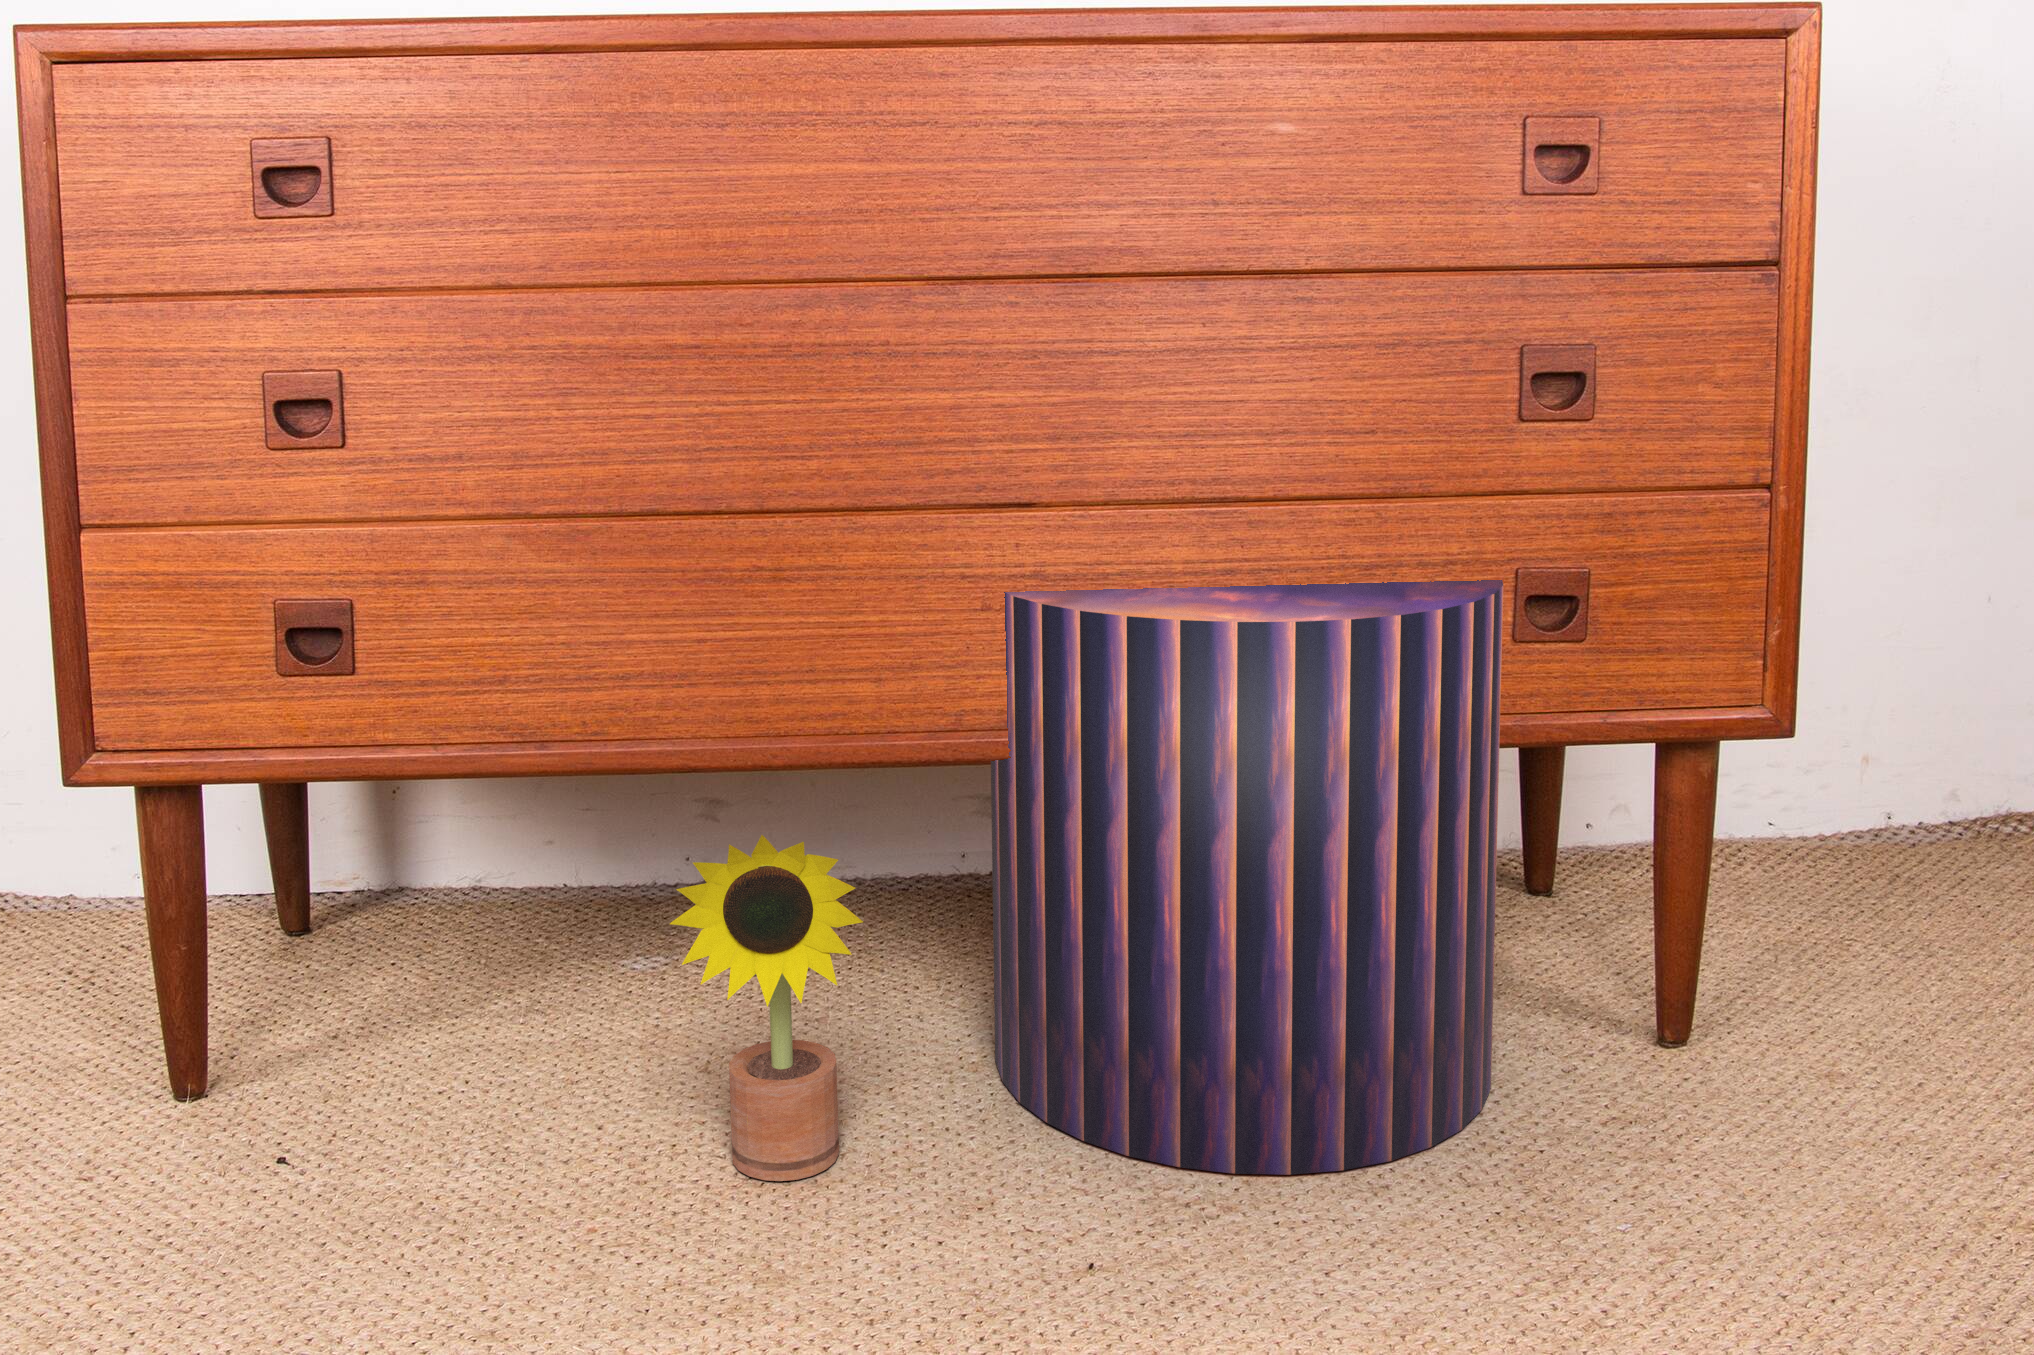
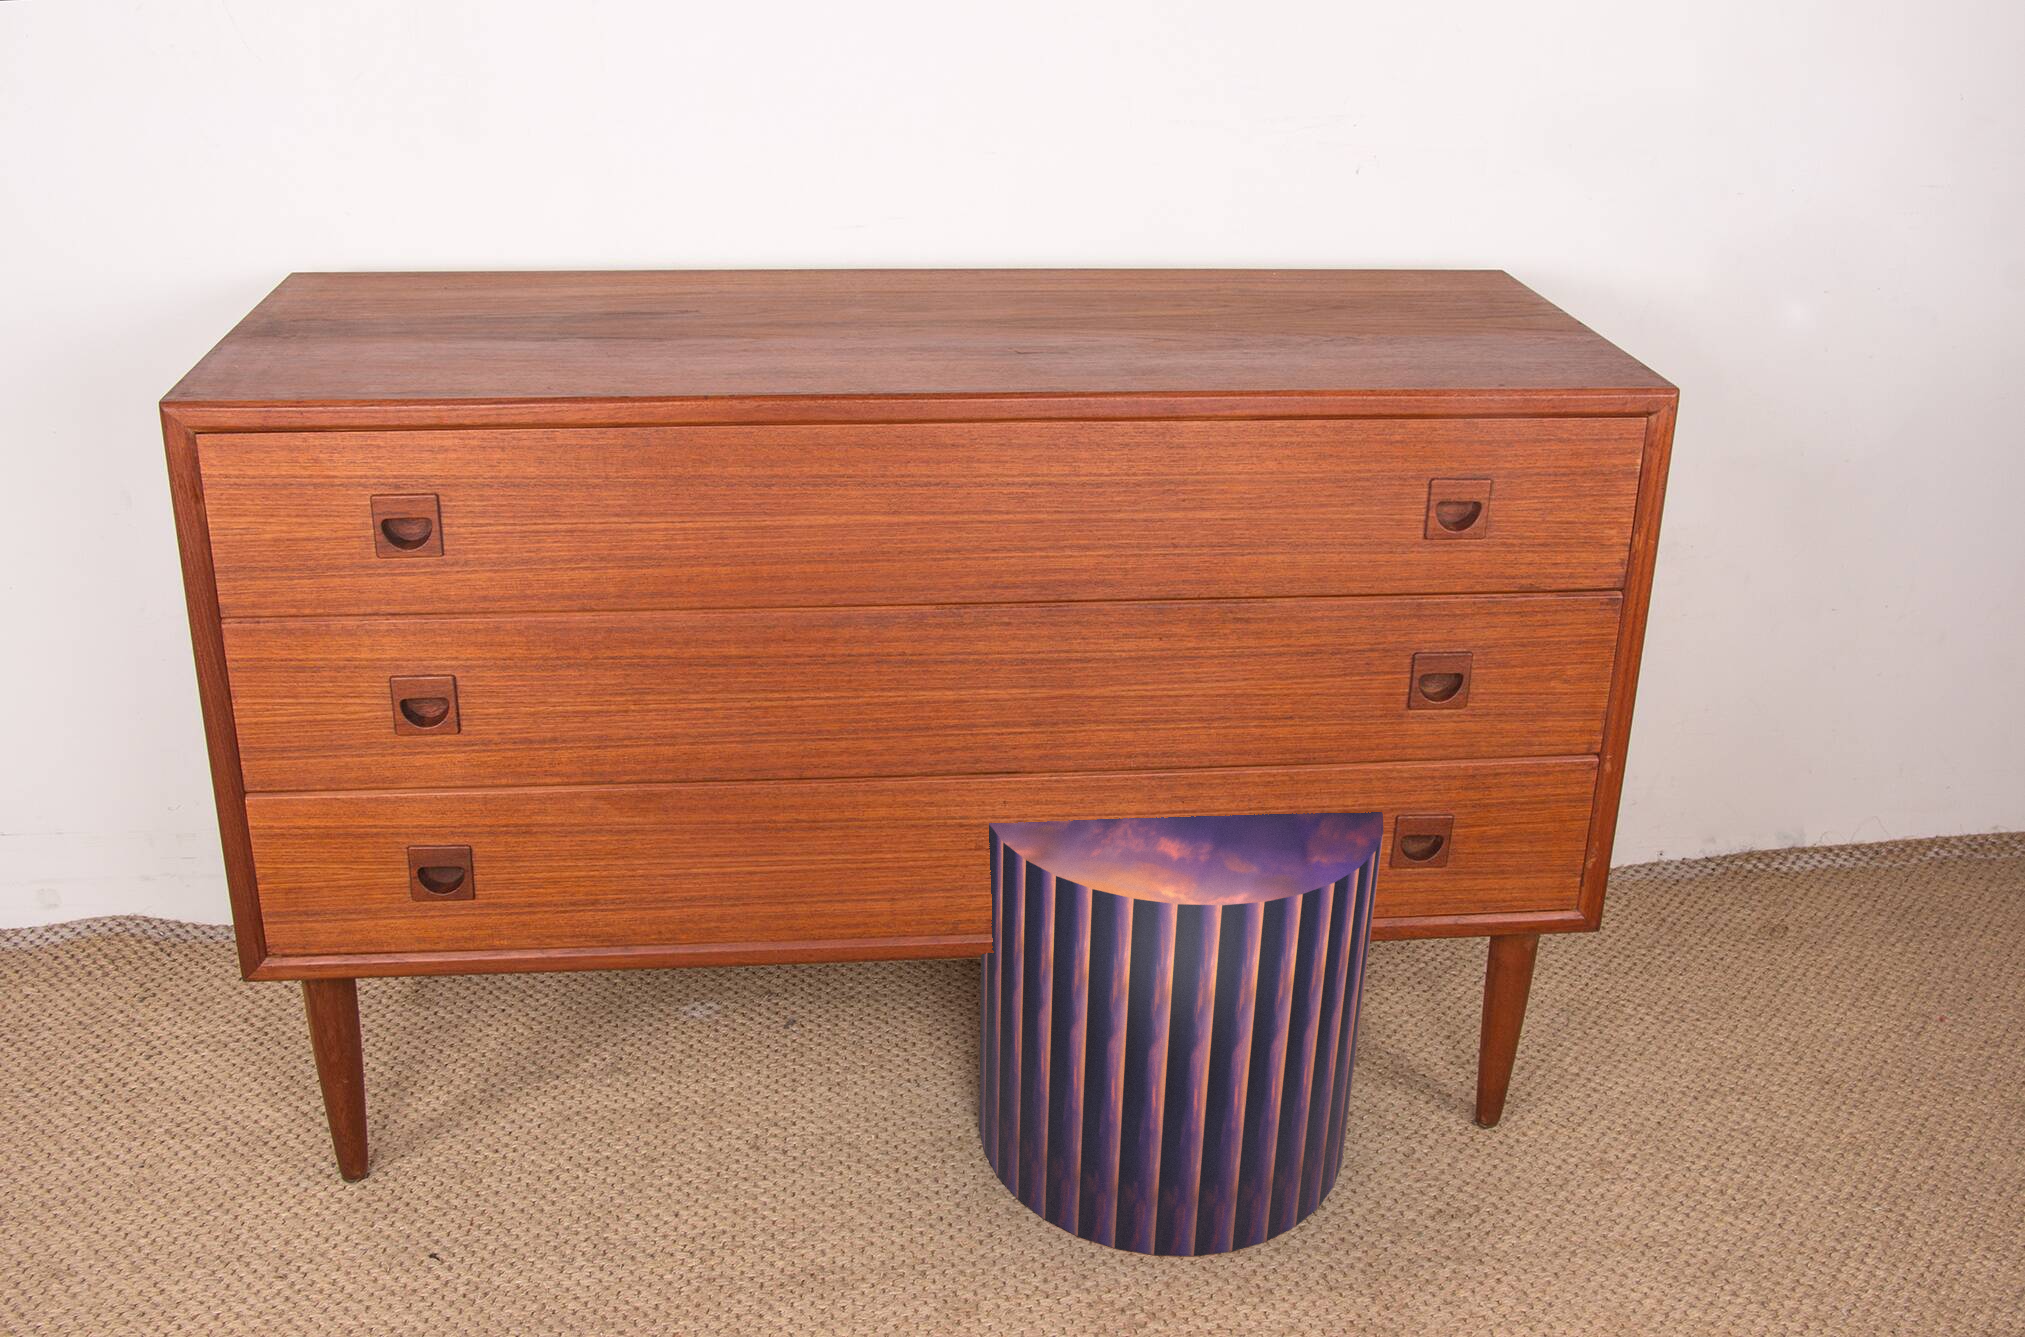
decorative plant: present [670,835,863,1181] -> none [739,1057,887,1262]

